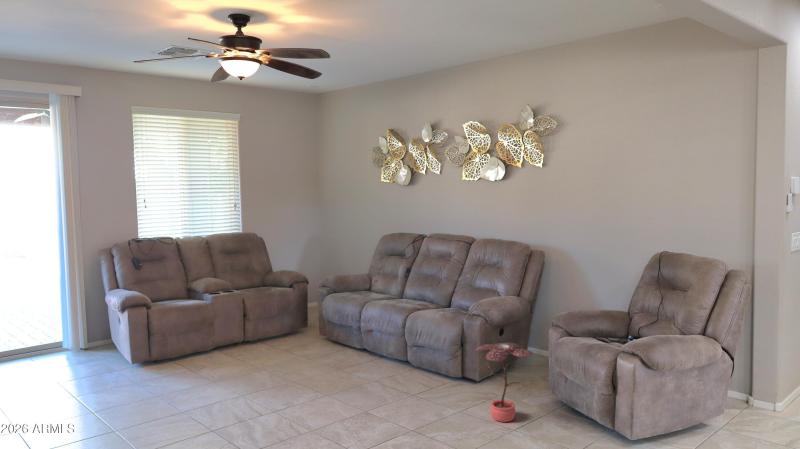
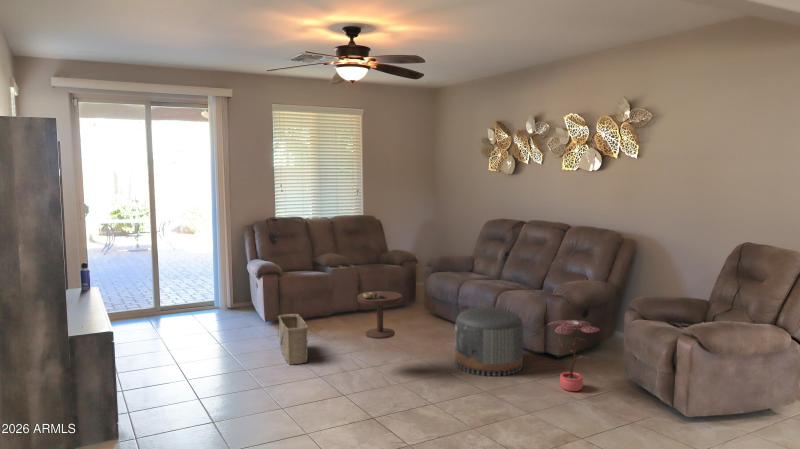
side table: none [256,324,309,422] -> present [358,291,402,339]
pouf: none [369,333,444,413] -> present [455,308,523,376]
basket: none [151,357,192,423] -> present [279,314,308,364]

